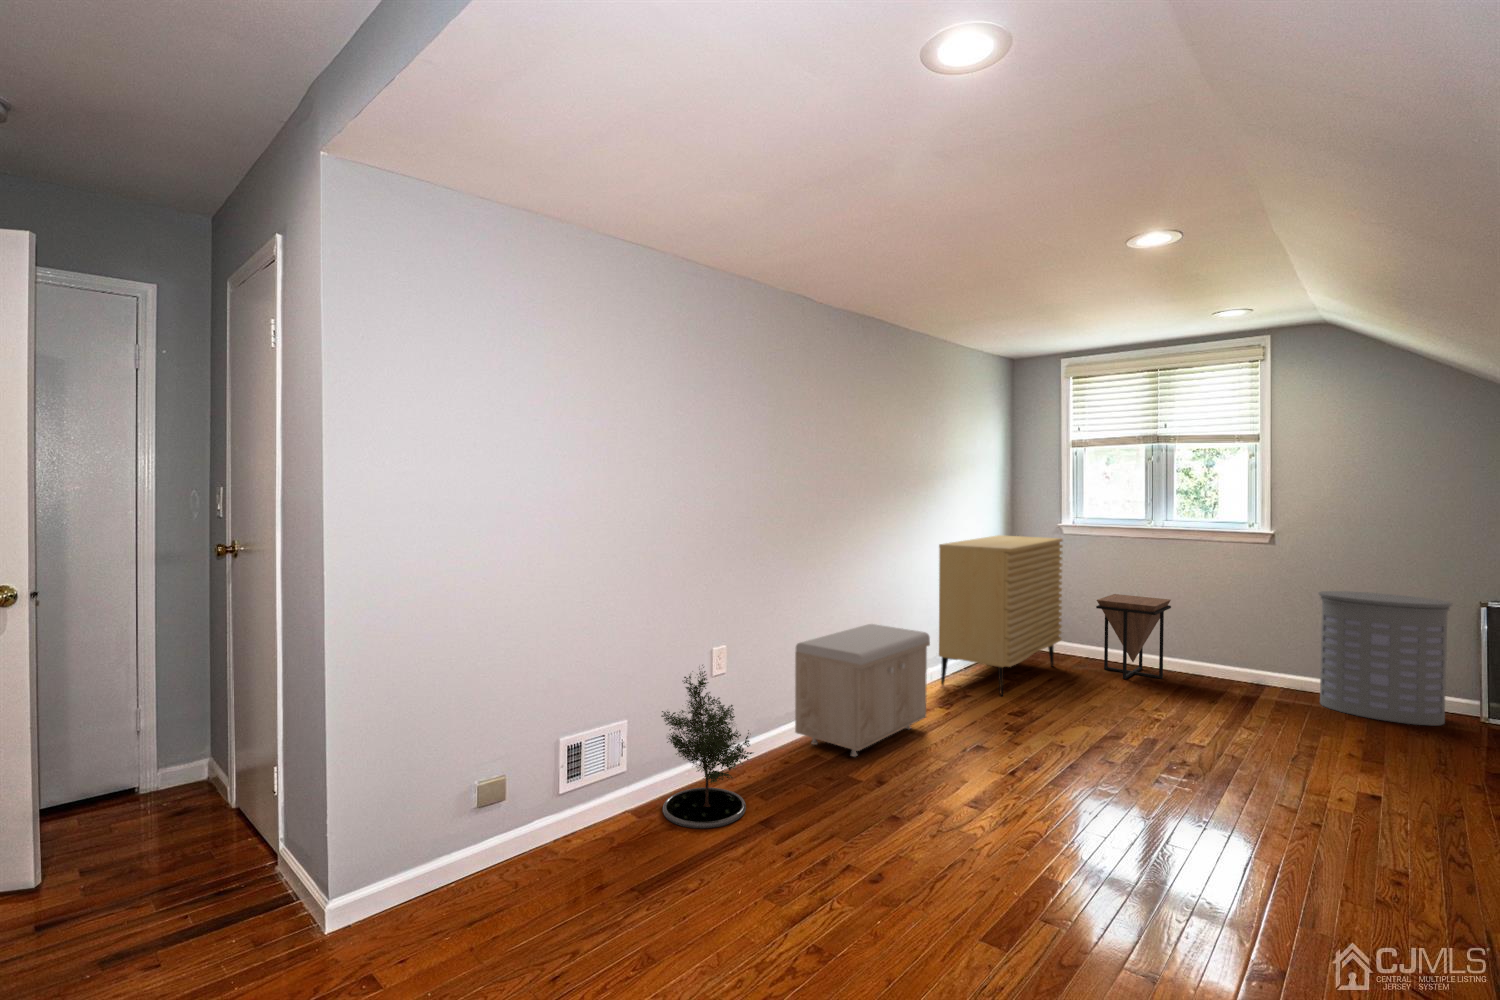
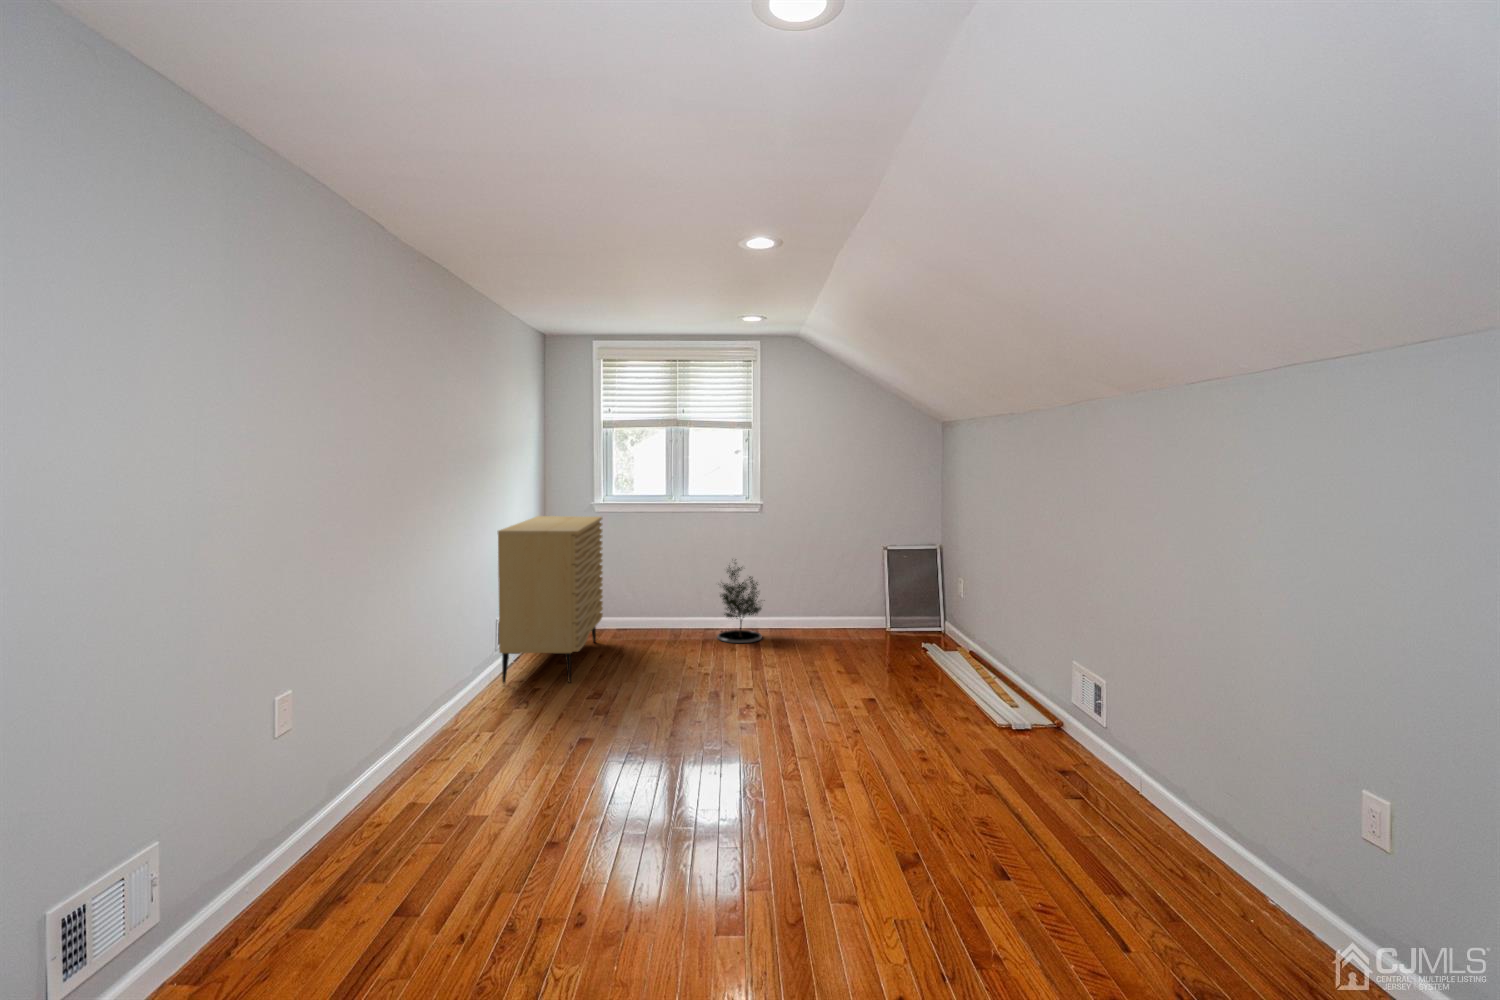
laundry hamper: present [1318,591,1452,726] -> none [798,547,875,643]
side table: present [1096,594,1171,679] -> none [635,566,691,644]
storage bench: present [795,624,930,756] -> none [374,630,522,790]
potted tree: present [661,665,752,828] -> present [717,563,762,643]

